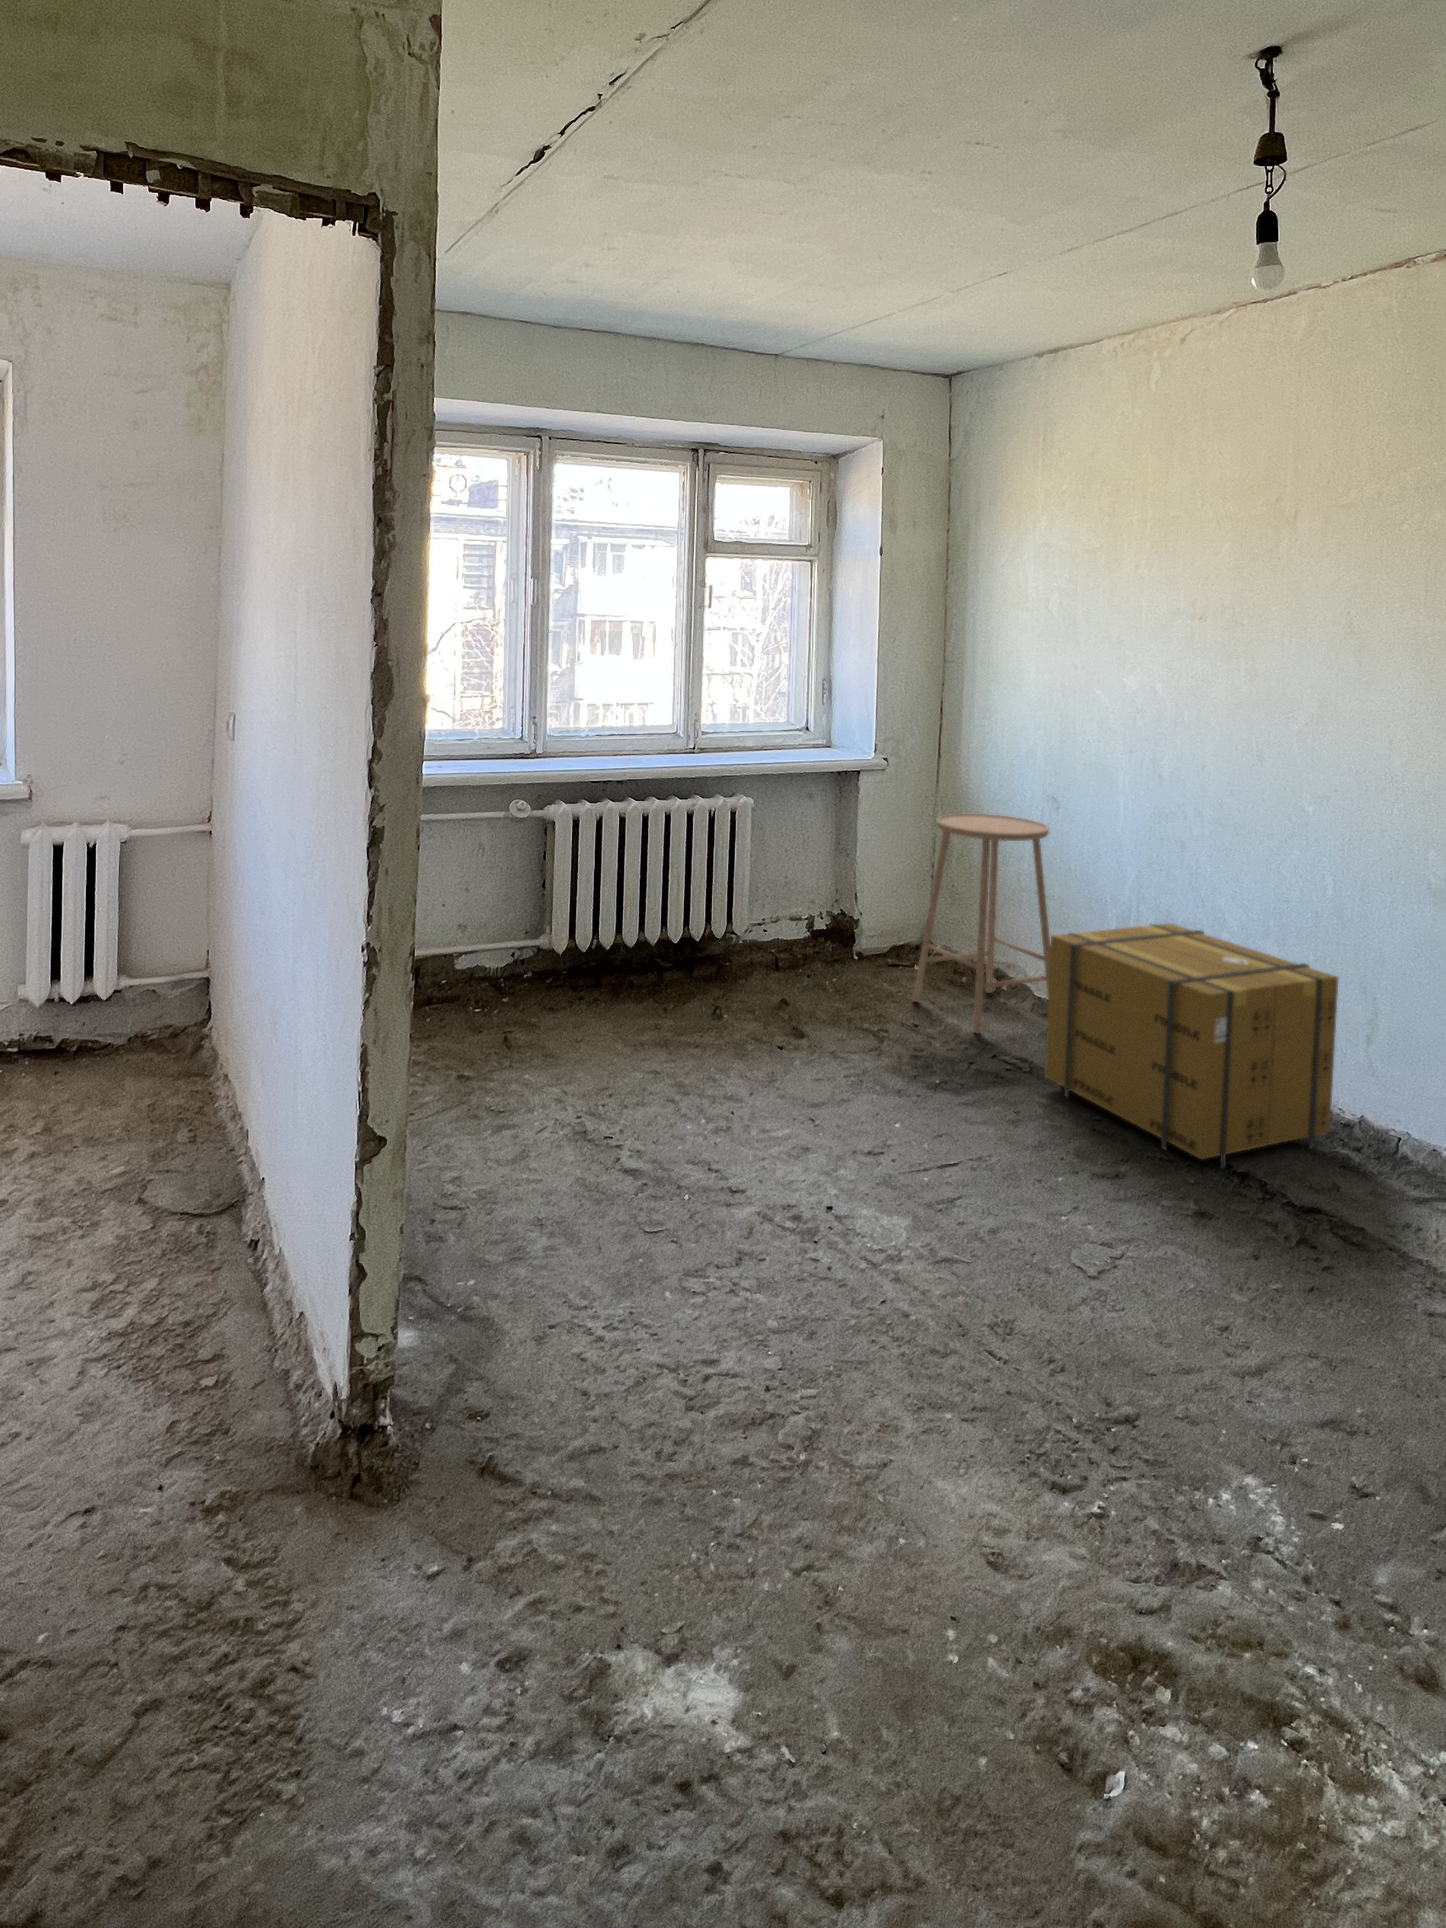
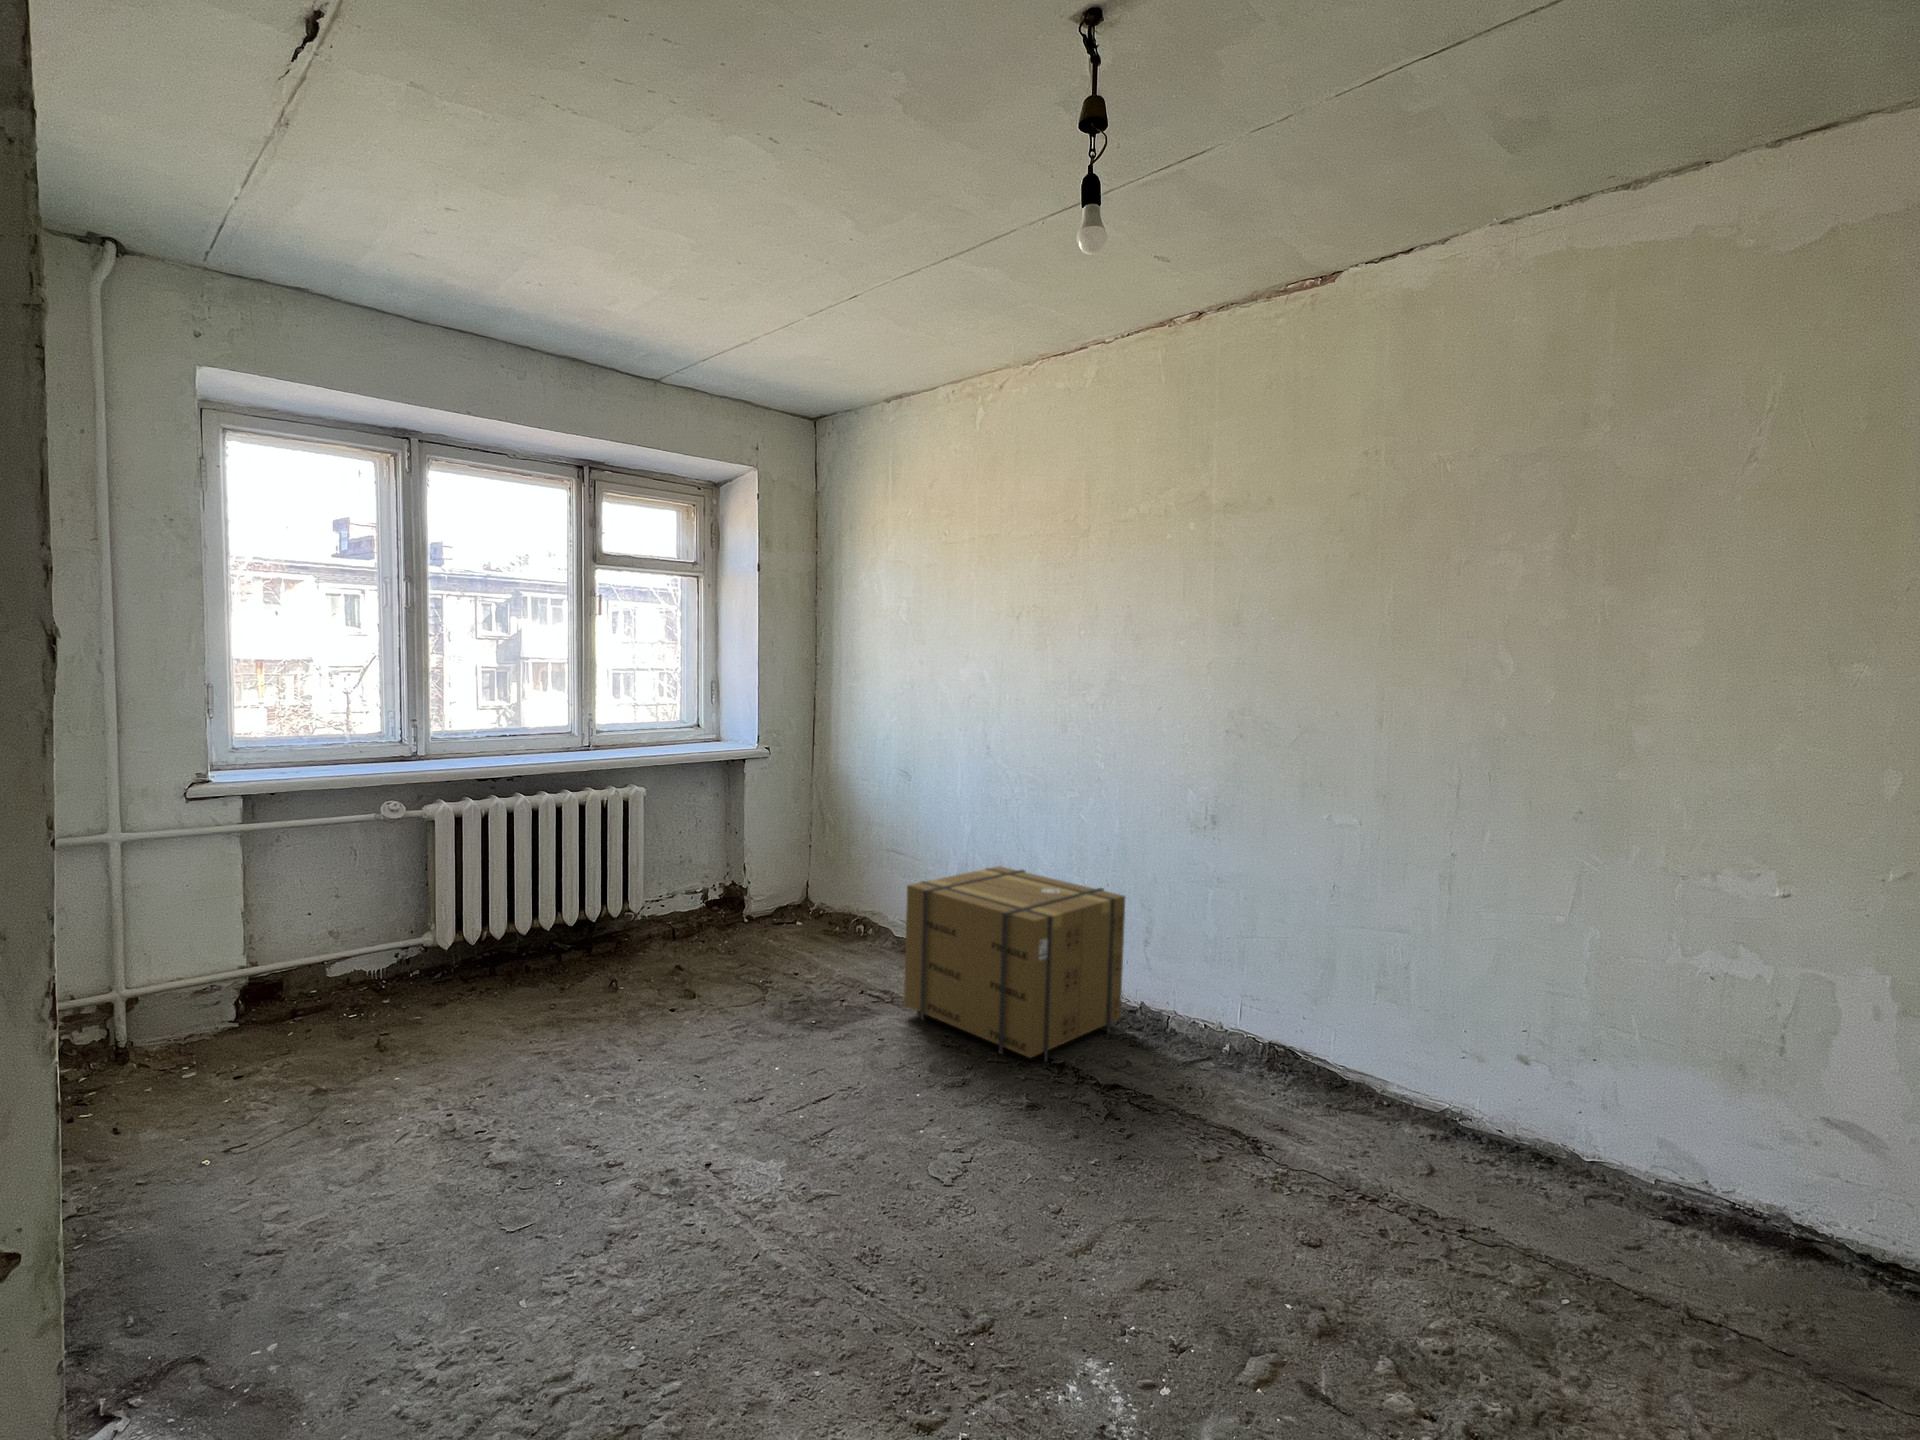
stool: present [912,814,1050,1033] -> none [794,789,914,975]

